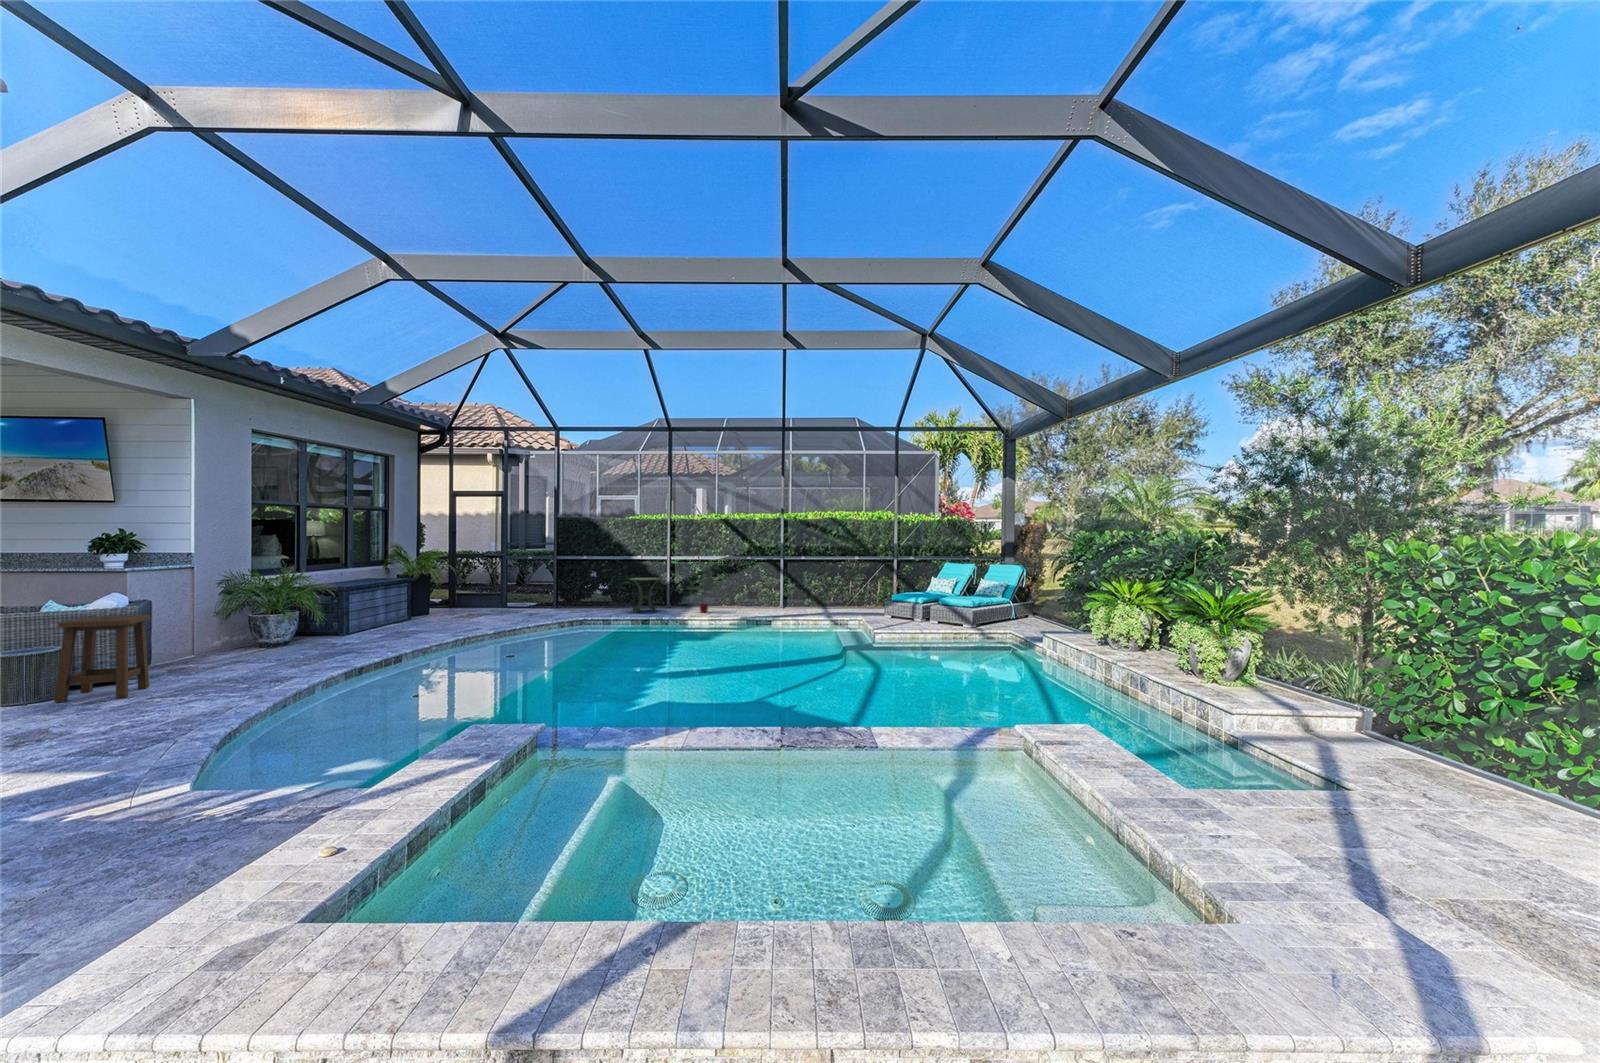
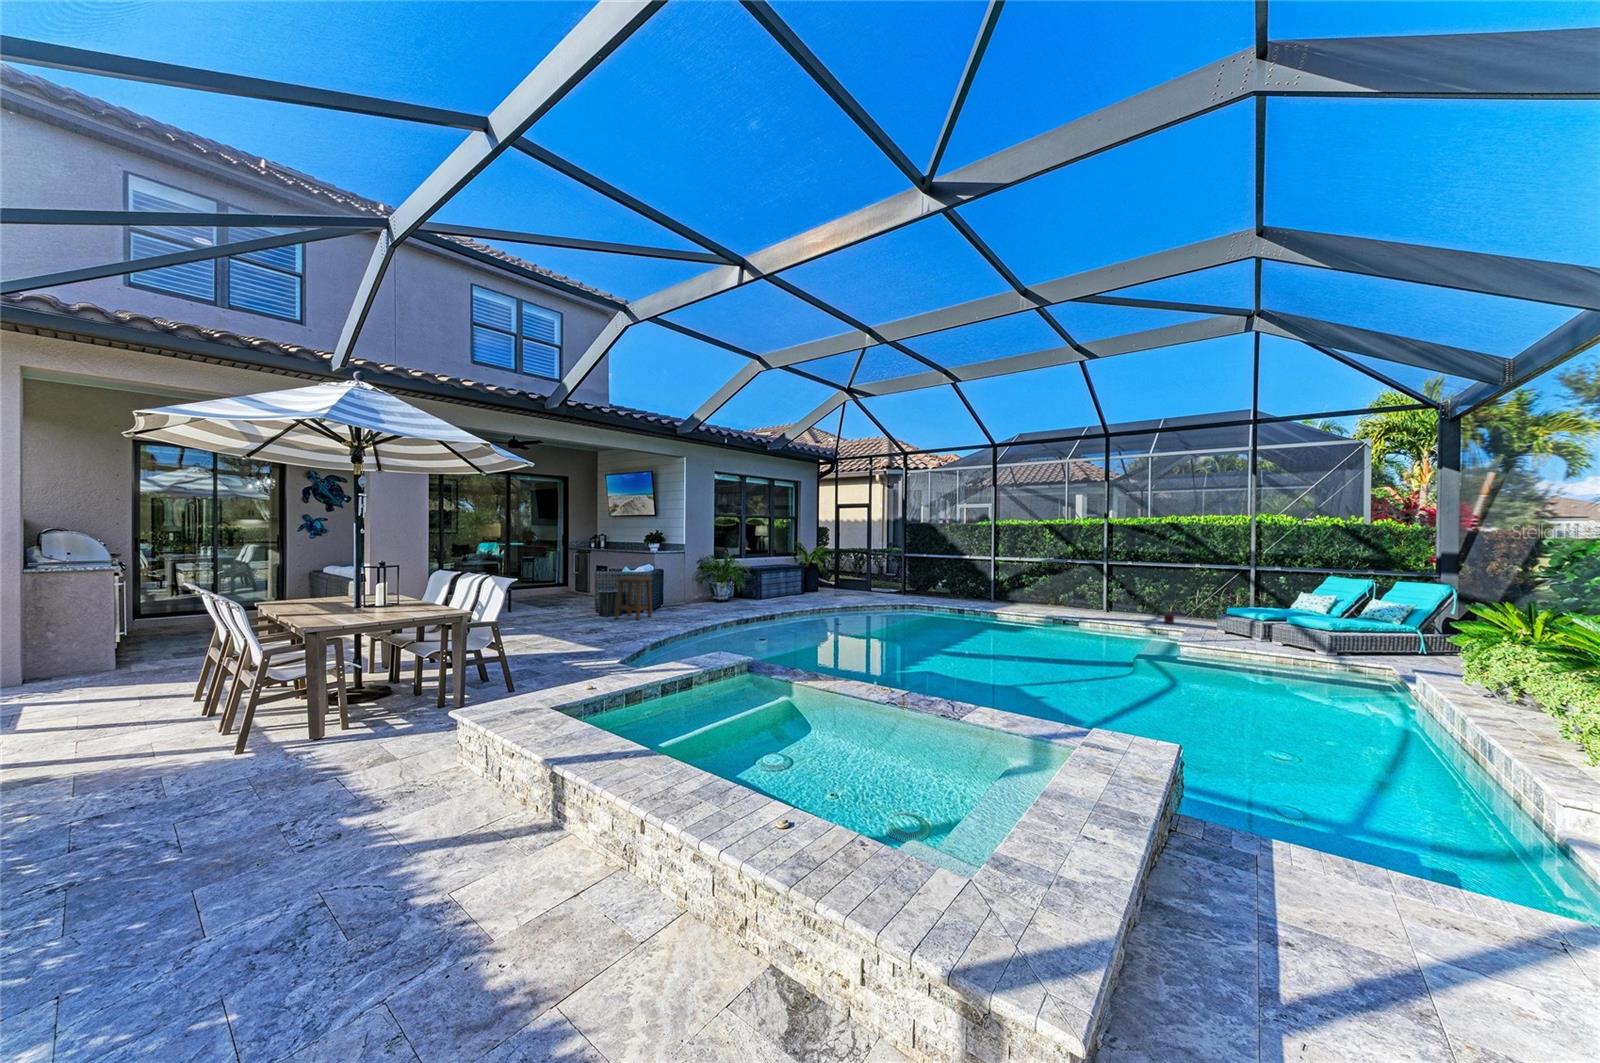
potted tree: present [689,570,721,613] -> present [1150,578,1191,624]
side table: present [630,578,660,612] -> none [962,574,989,604]

